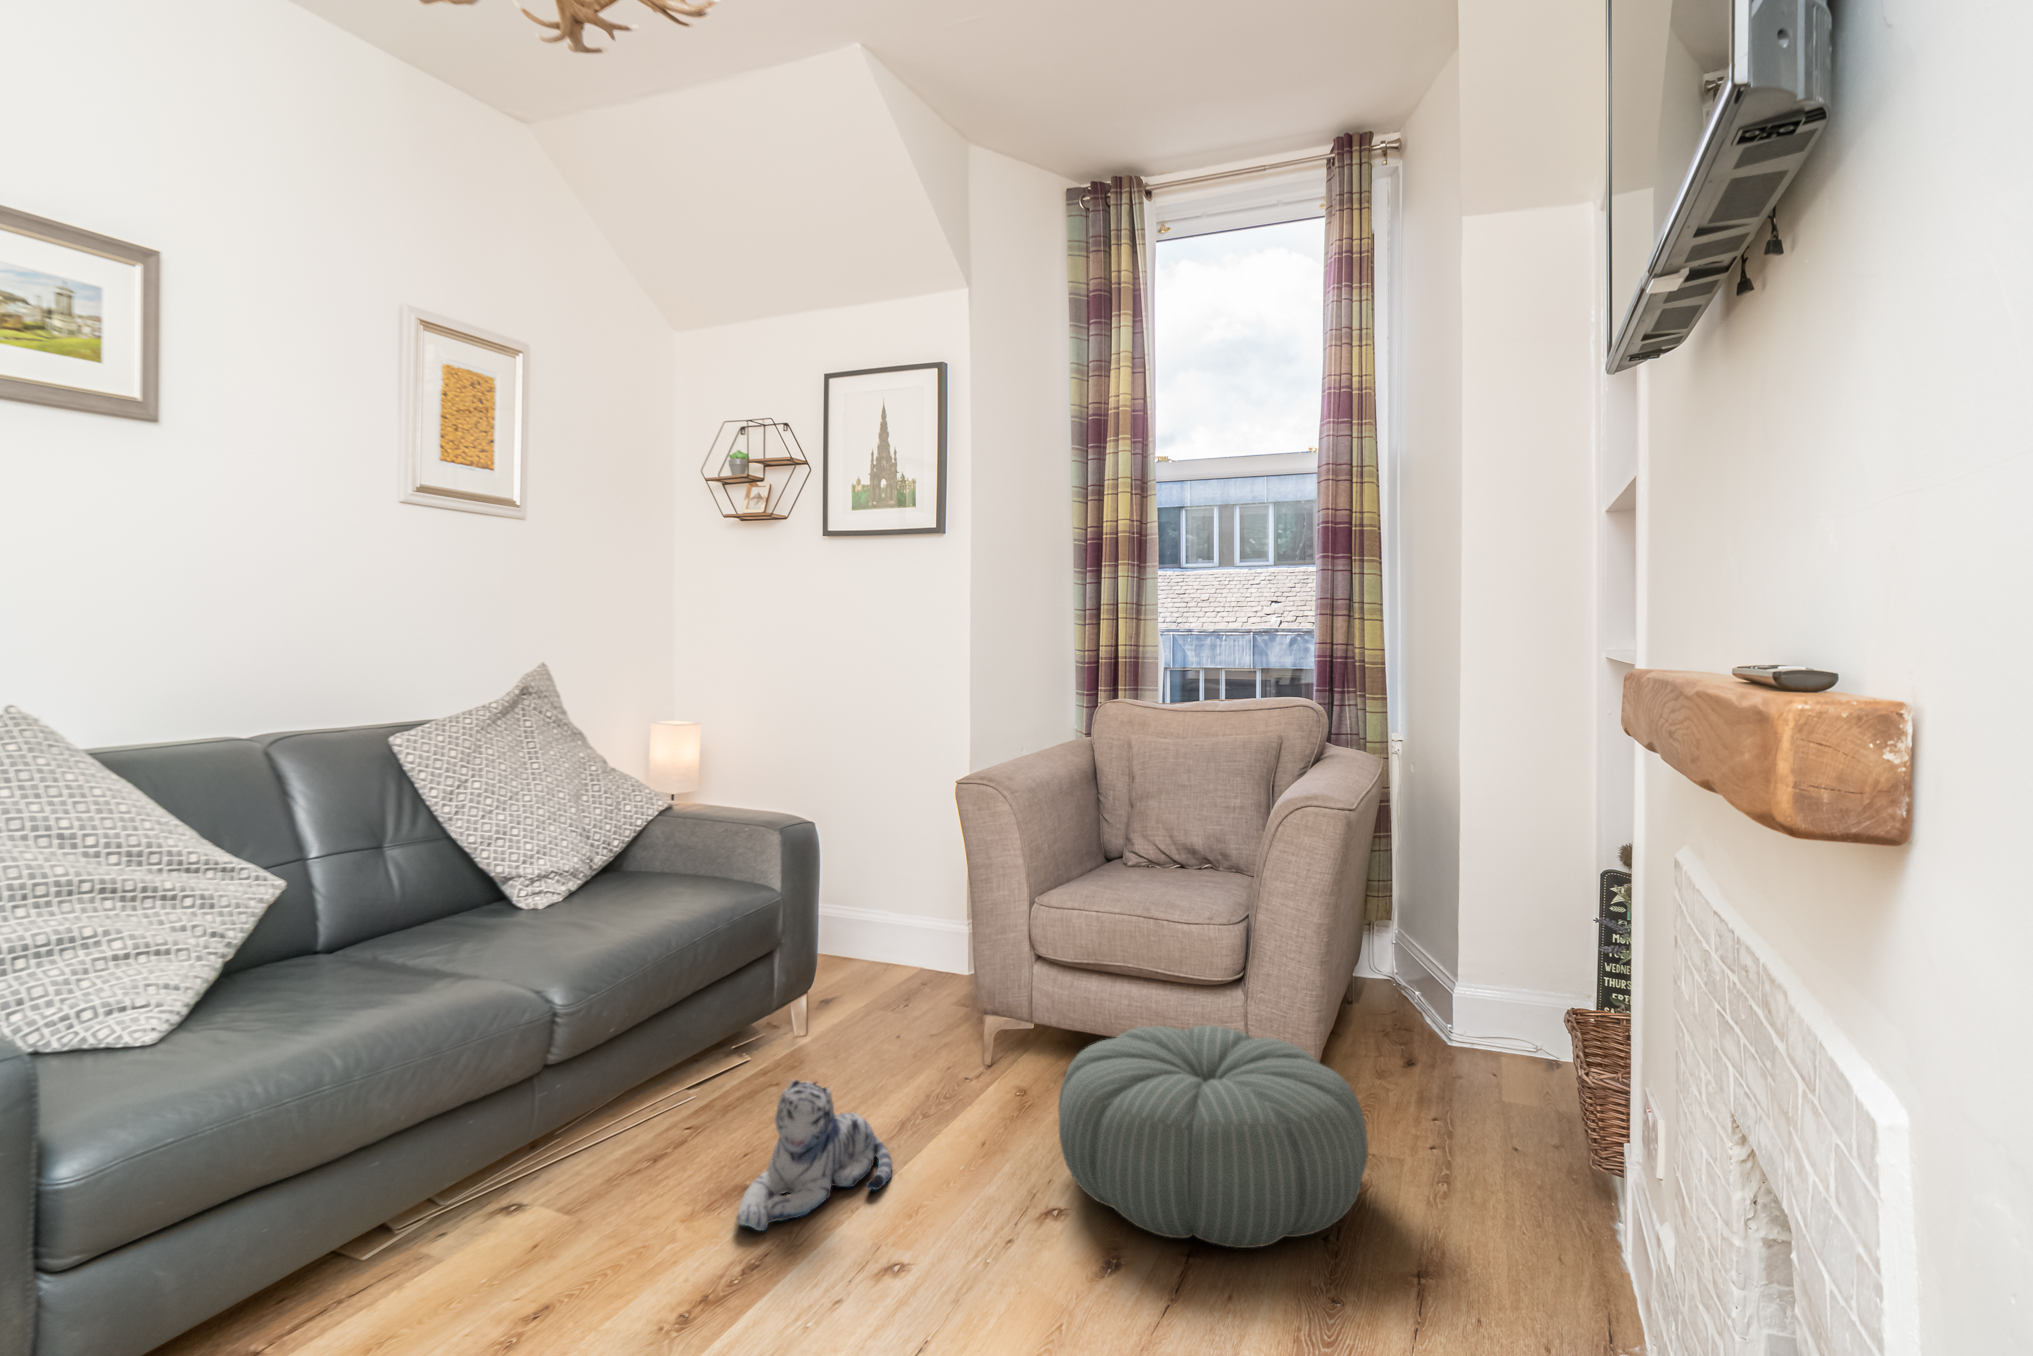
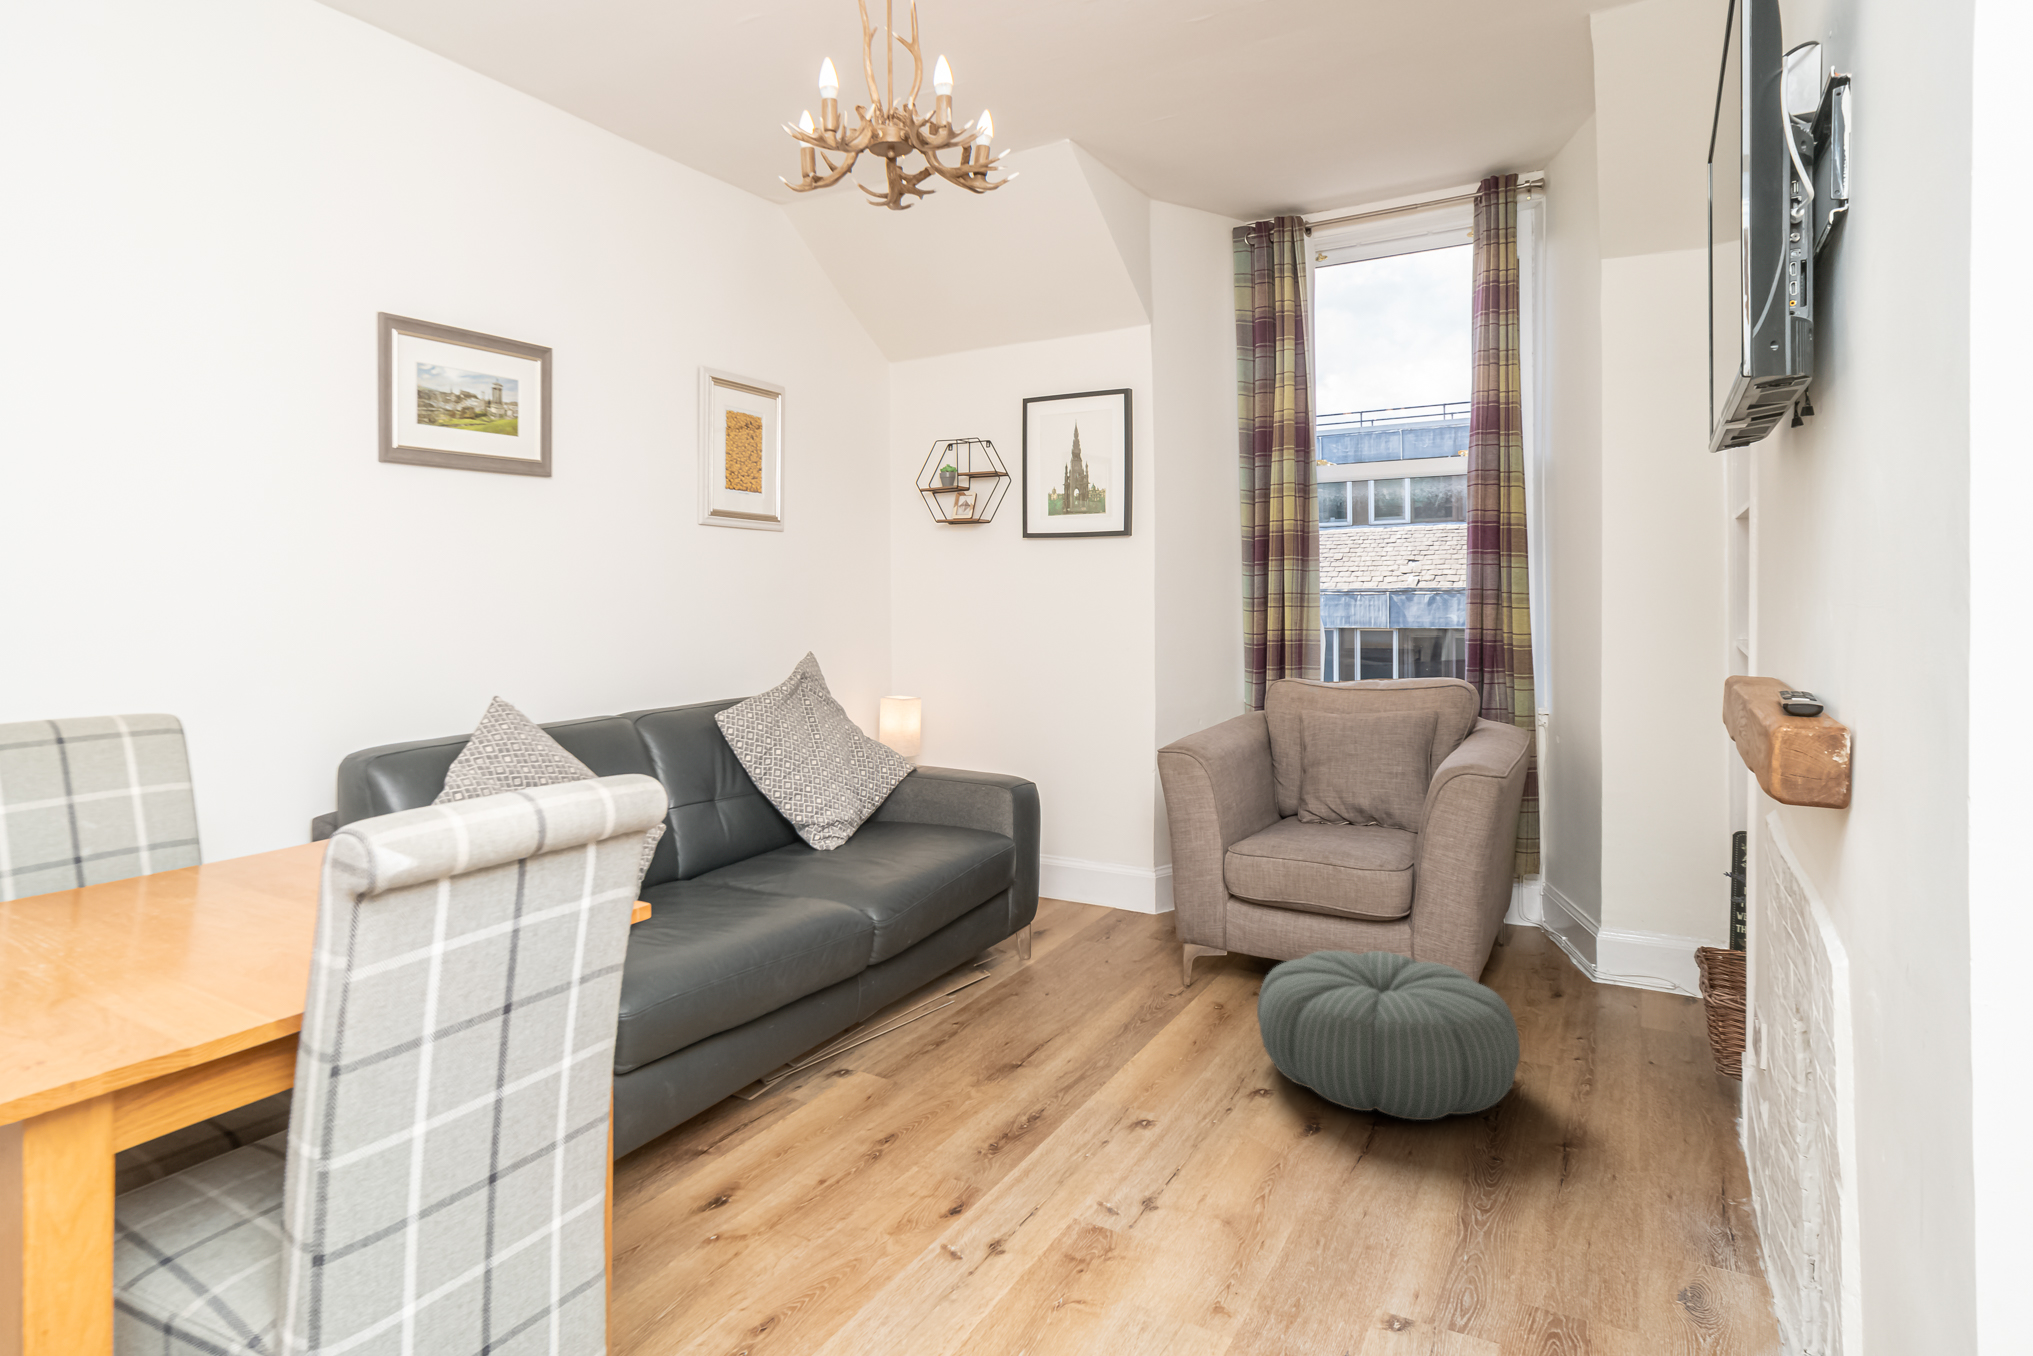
plush toy: present [737,1080,892,1231] -> none [1013,980,1125,1090]

